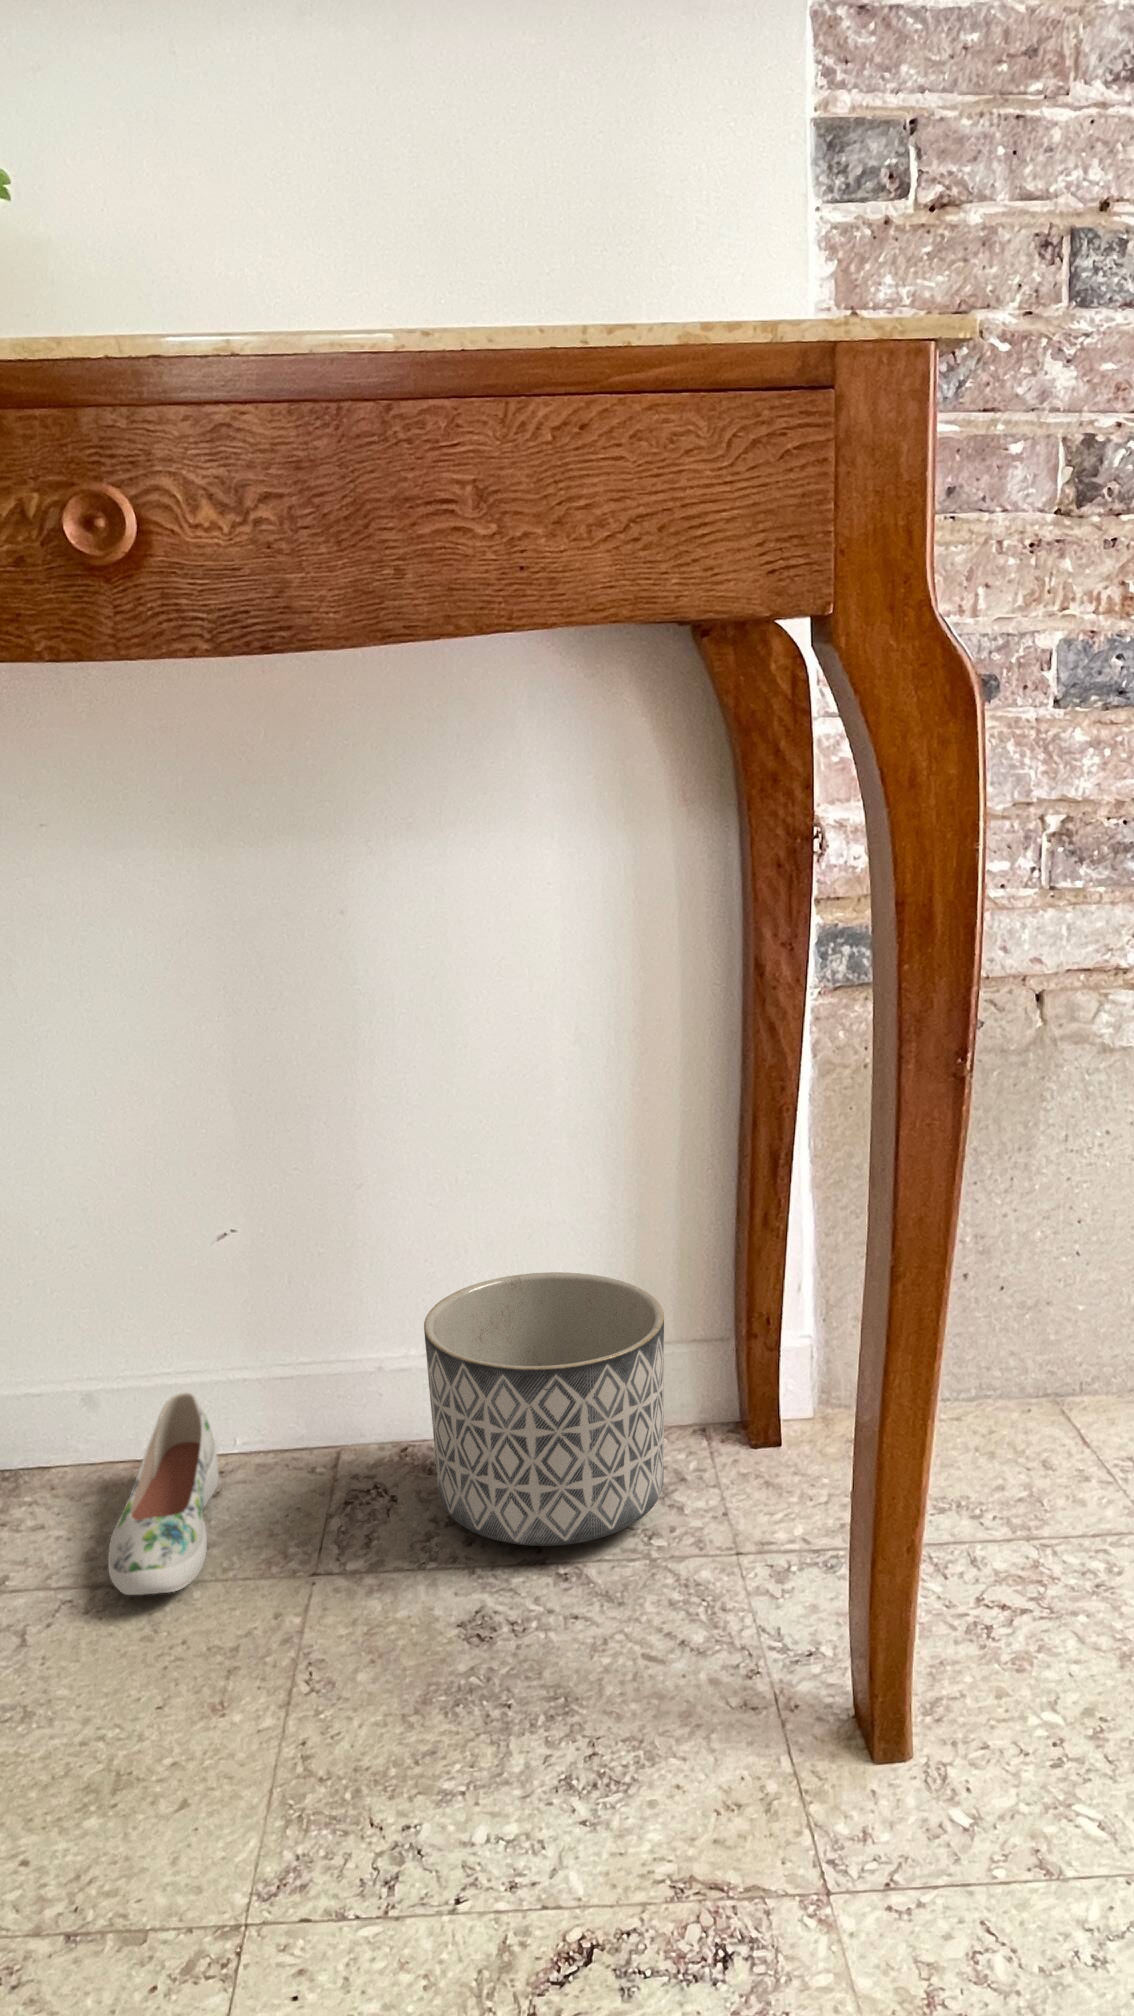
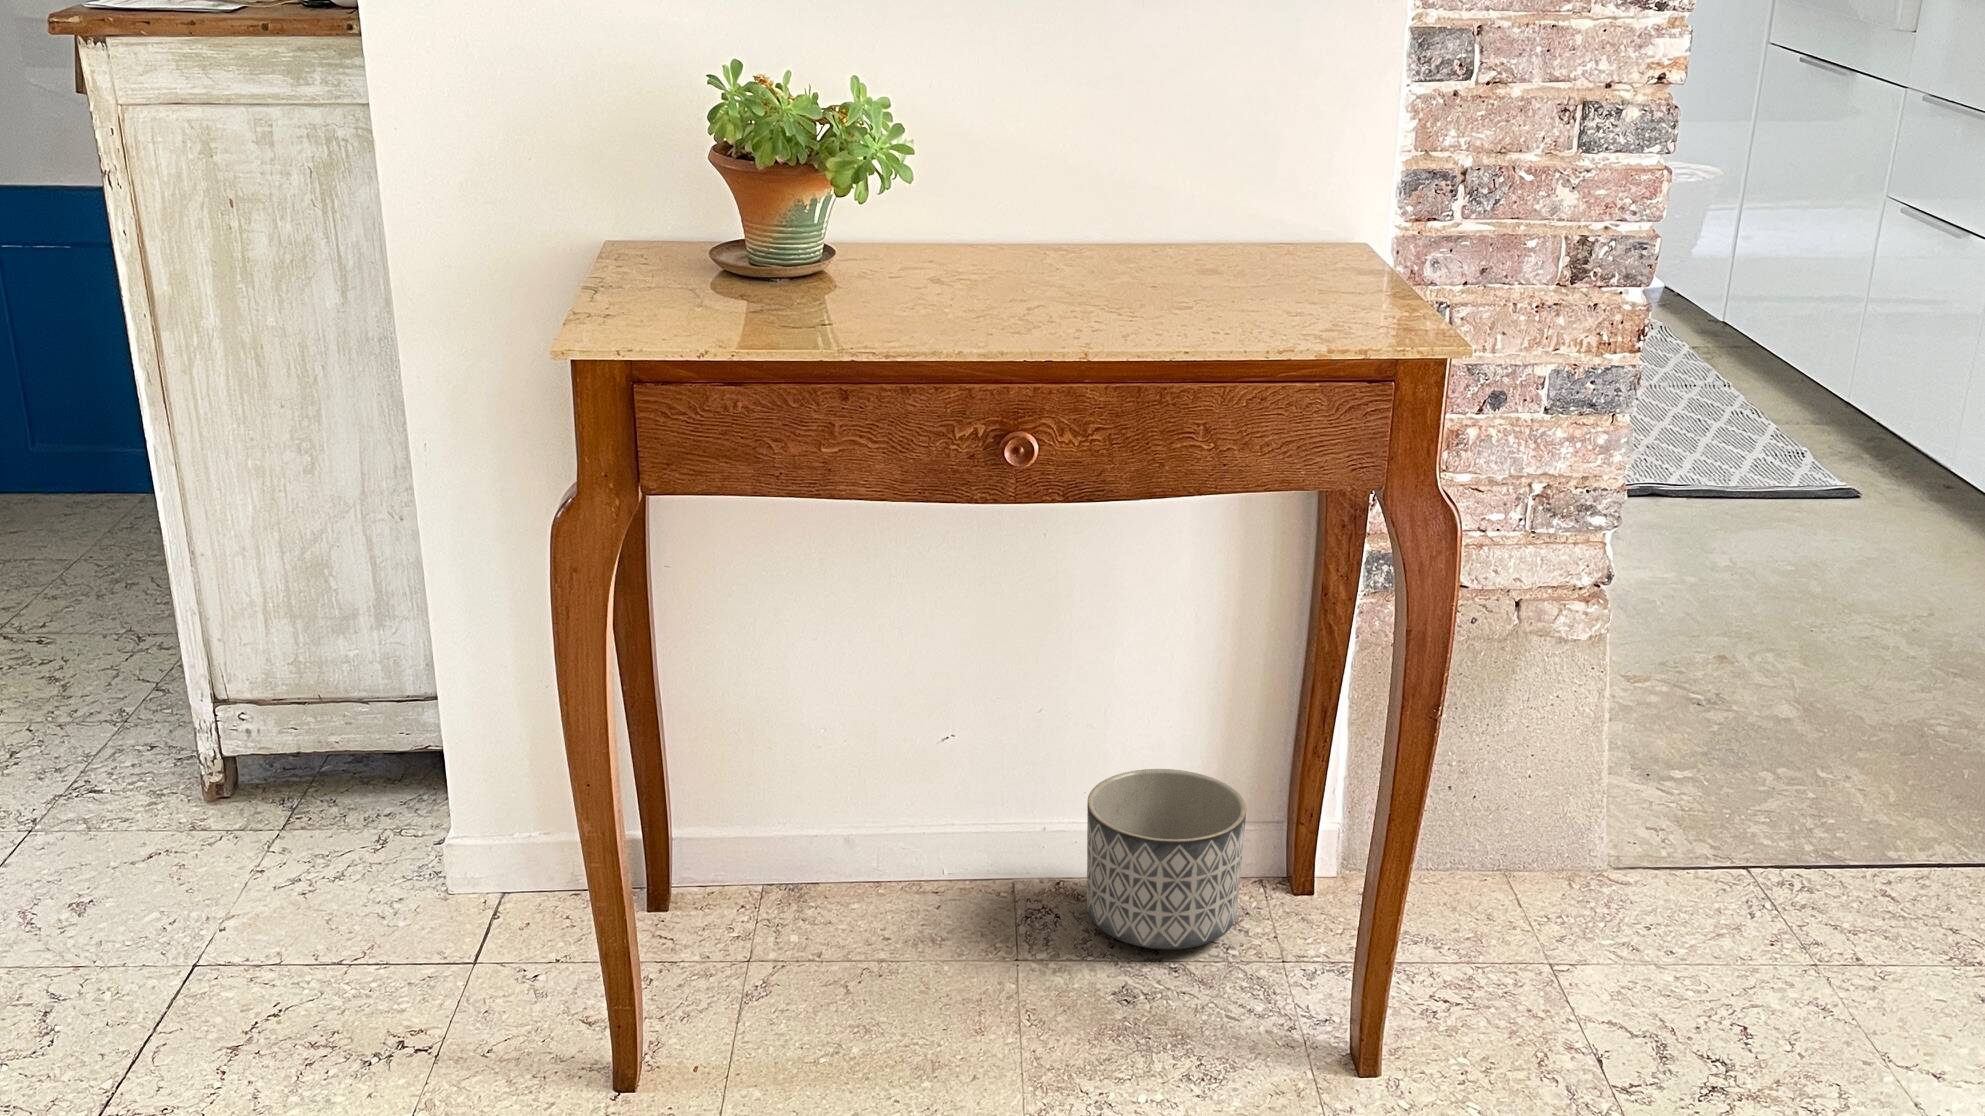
shoe: present [108,1393,219,1595] -> none [878,835,942,964]

